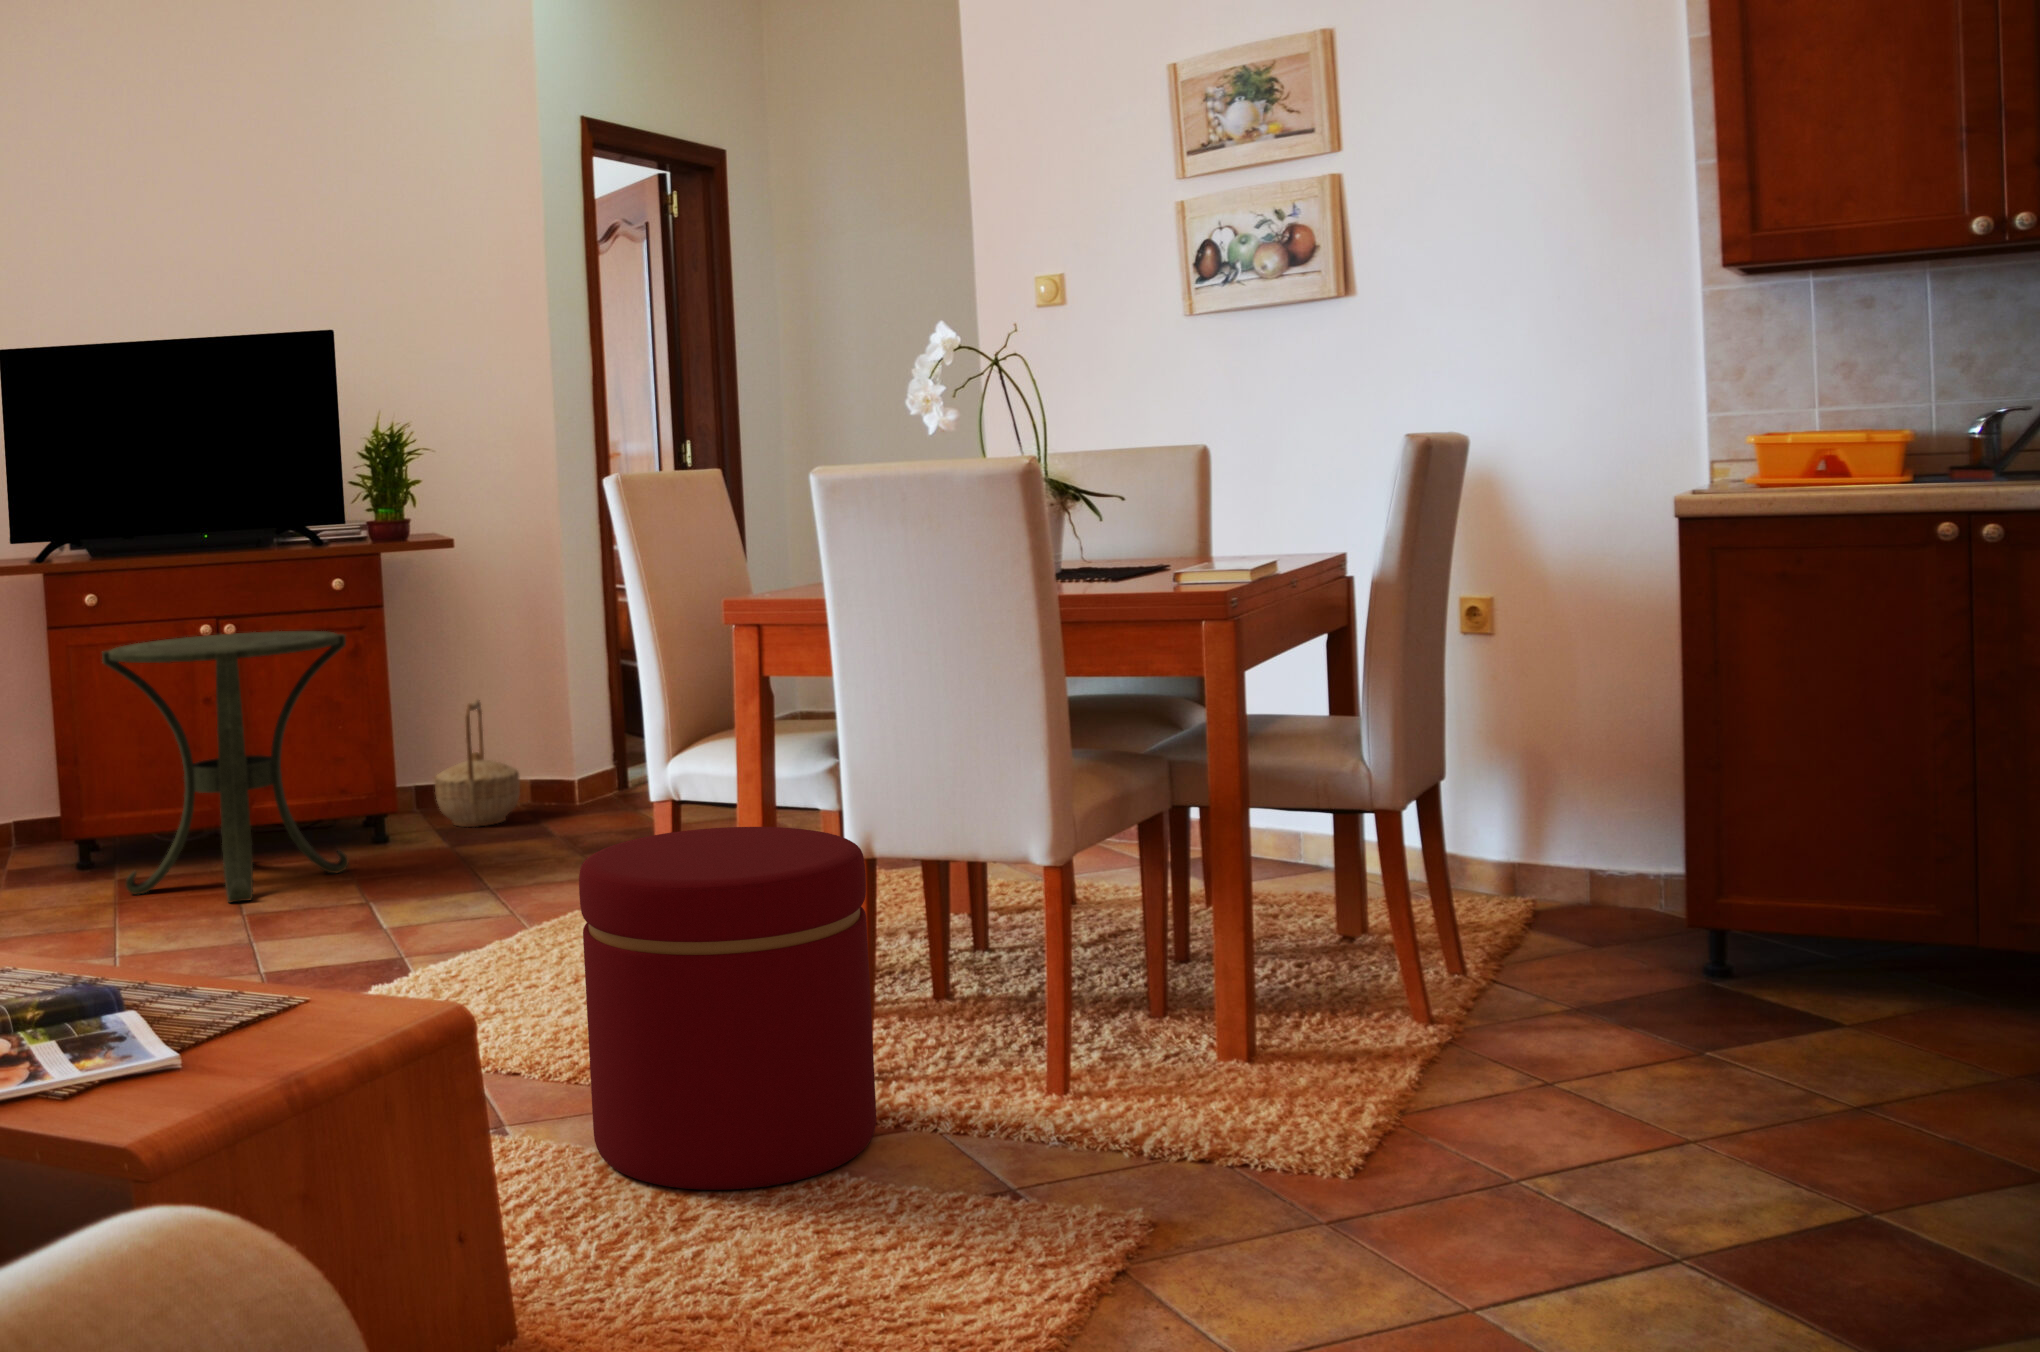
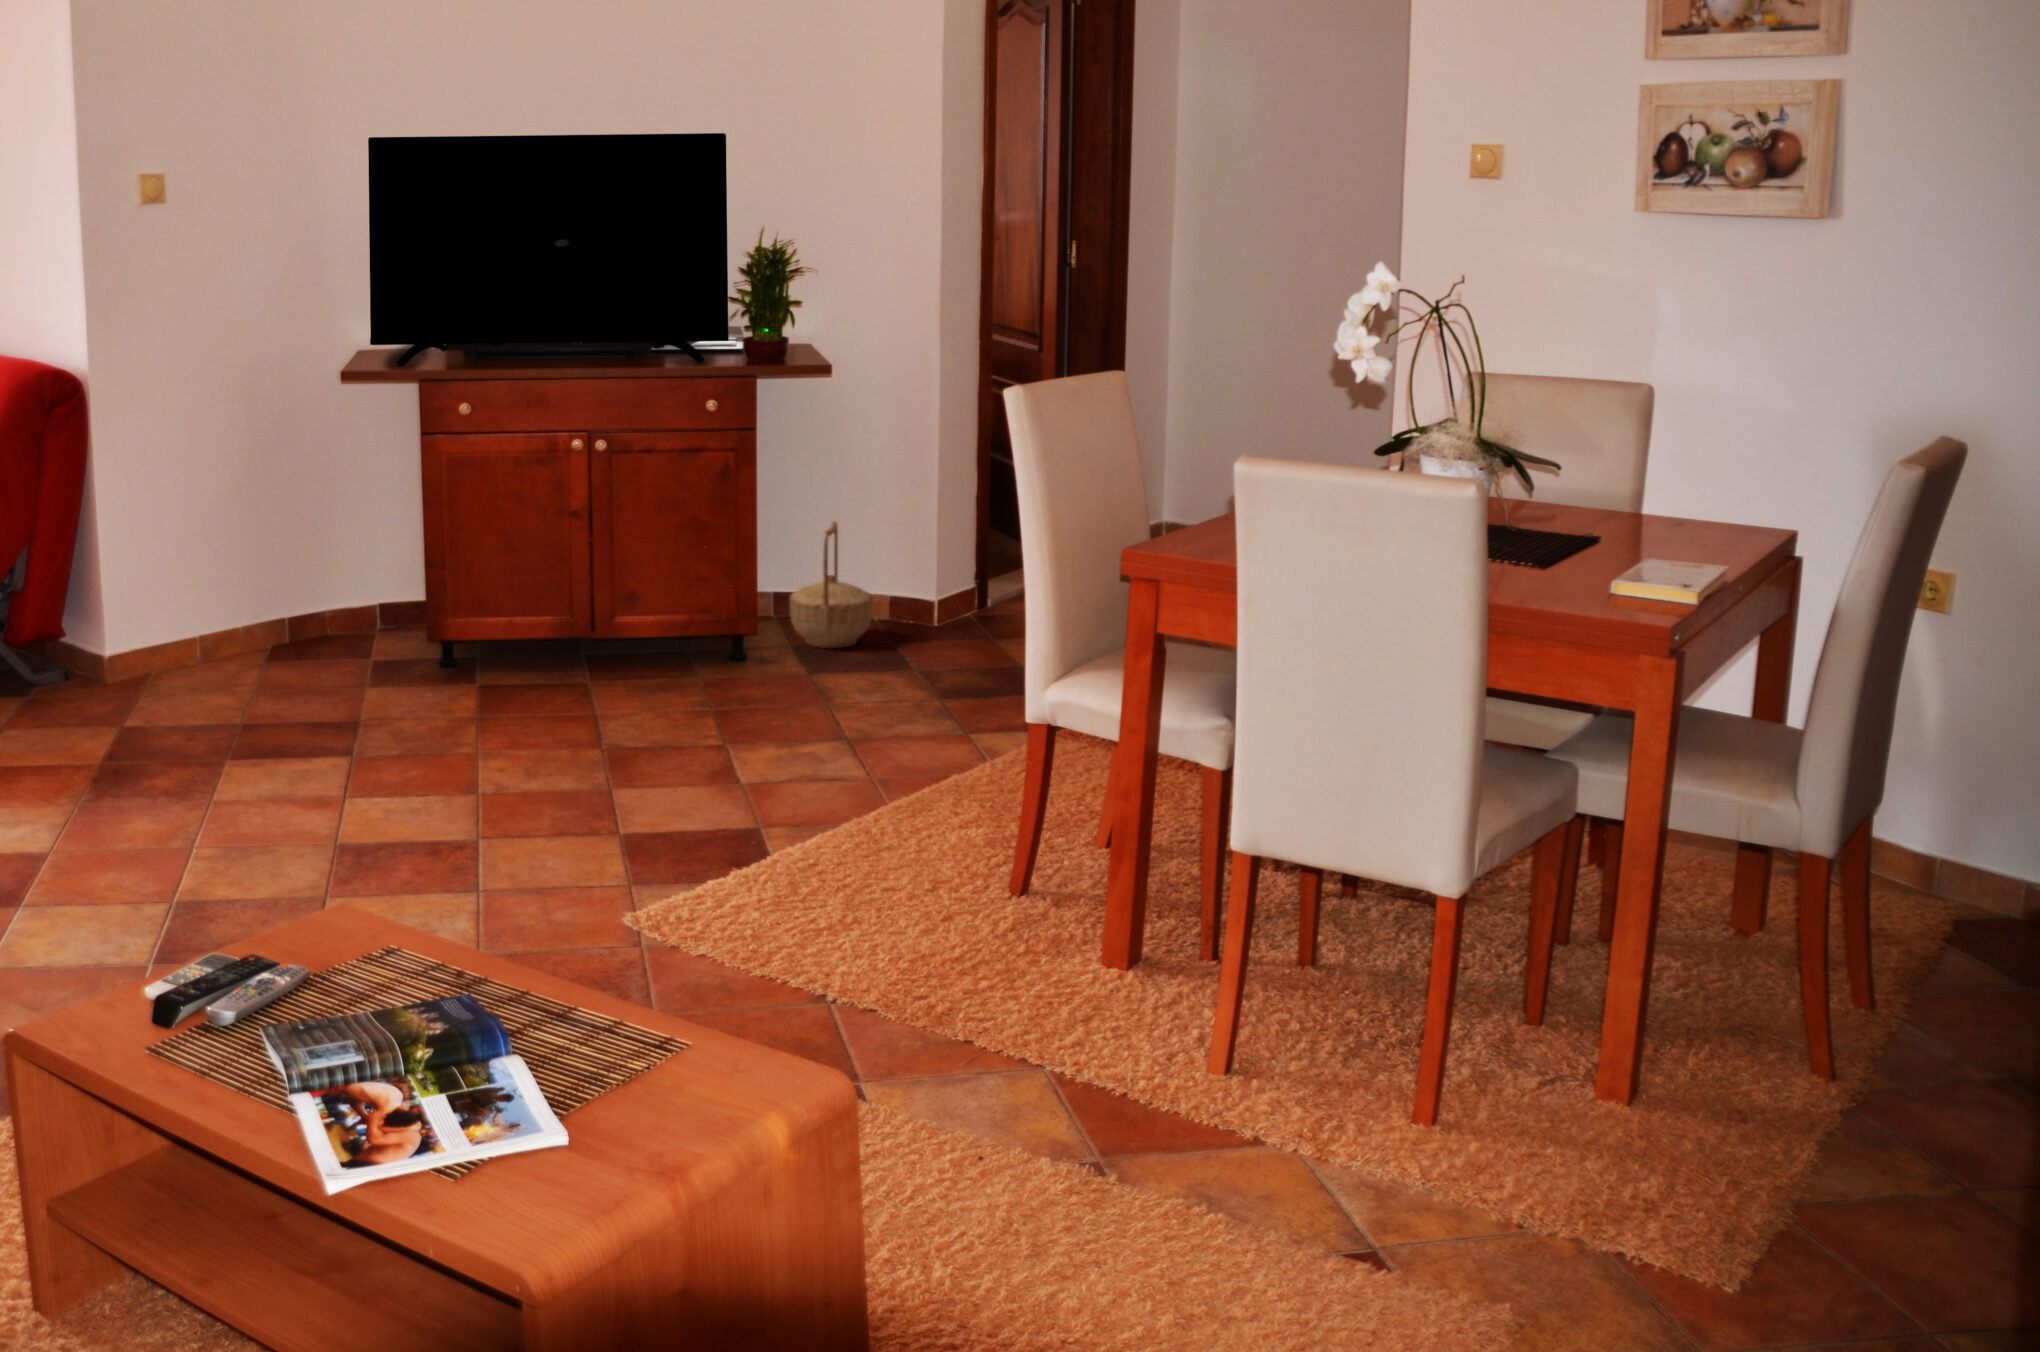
side table: present [102,631,348,902] -> none [486,457,715,729]
ottoman: present [579,827,876,1190] -> none [960,823,1250,1203]

